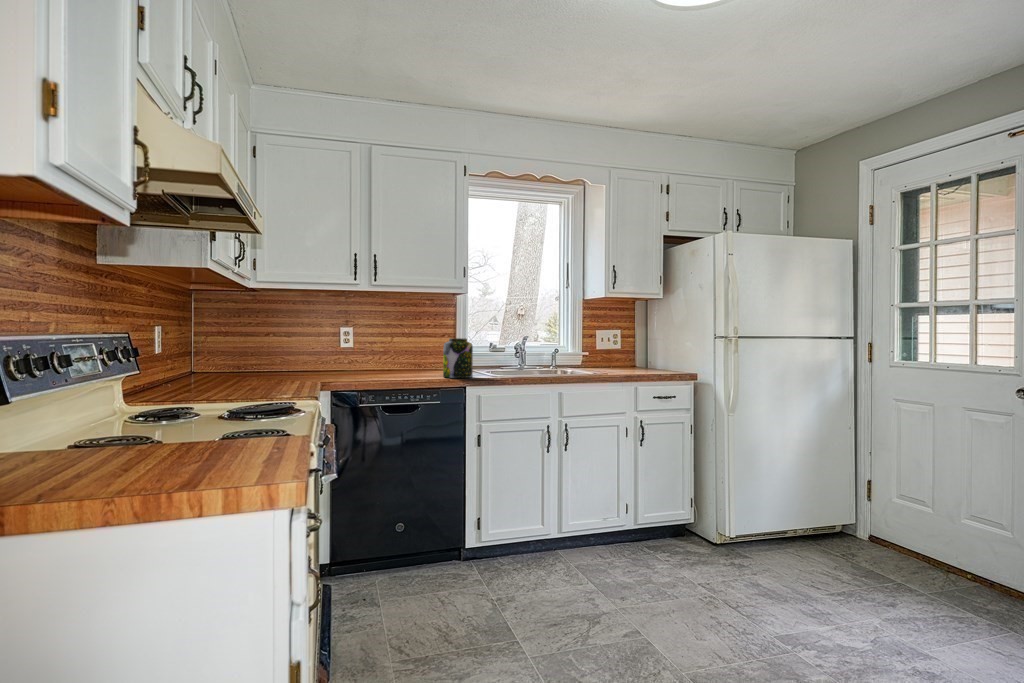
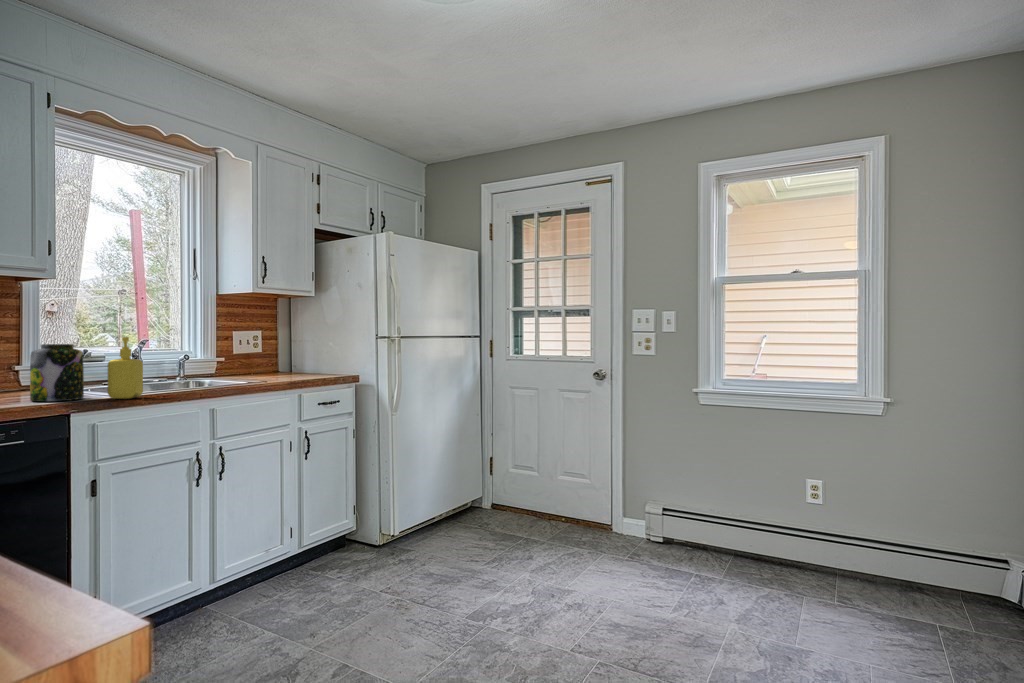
soap dispenser: none [484,334,506,380] -> present [108,337,143,399]

